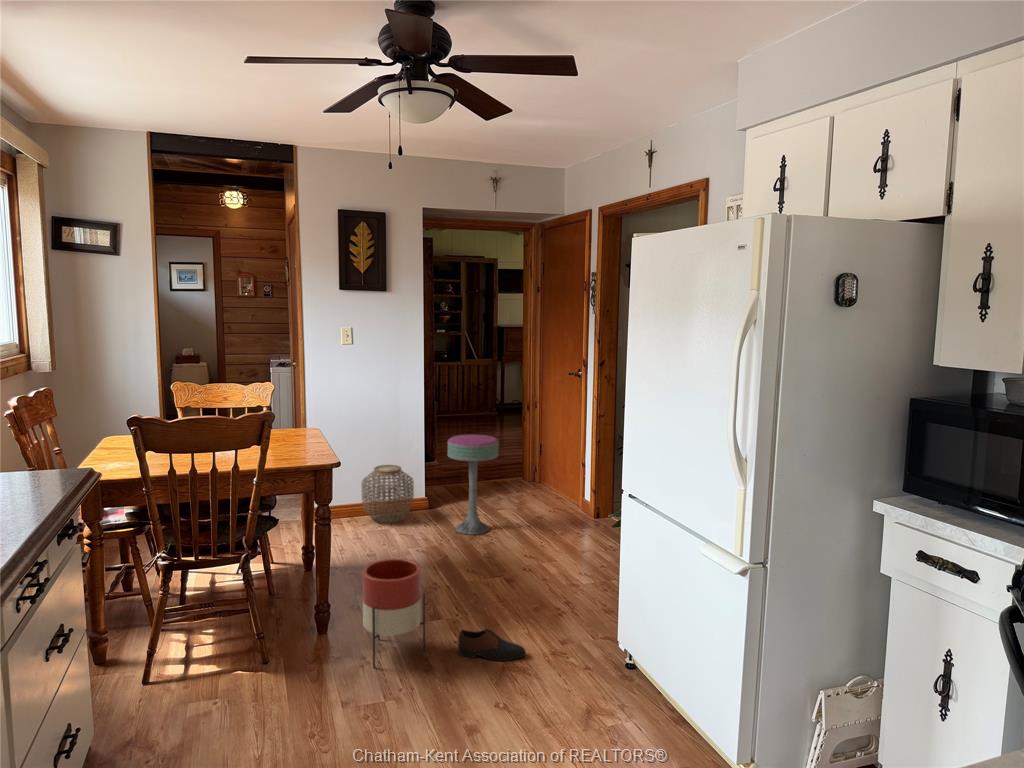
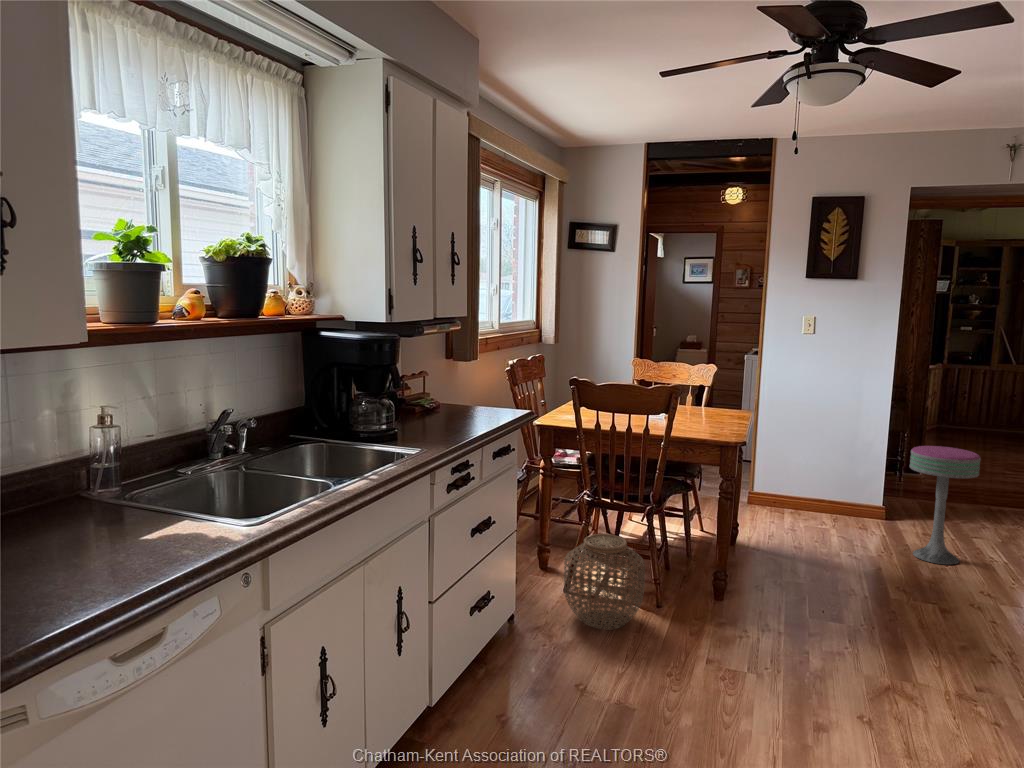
woven basket: present [362,465,414,523] -> present [564,534,645,630]
planter: present [363,558,425,668] -> none [746,543,811,645]
shoe: present [458,629,526,661] -> none [842,636,921,686]

